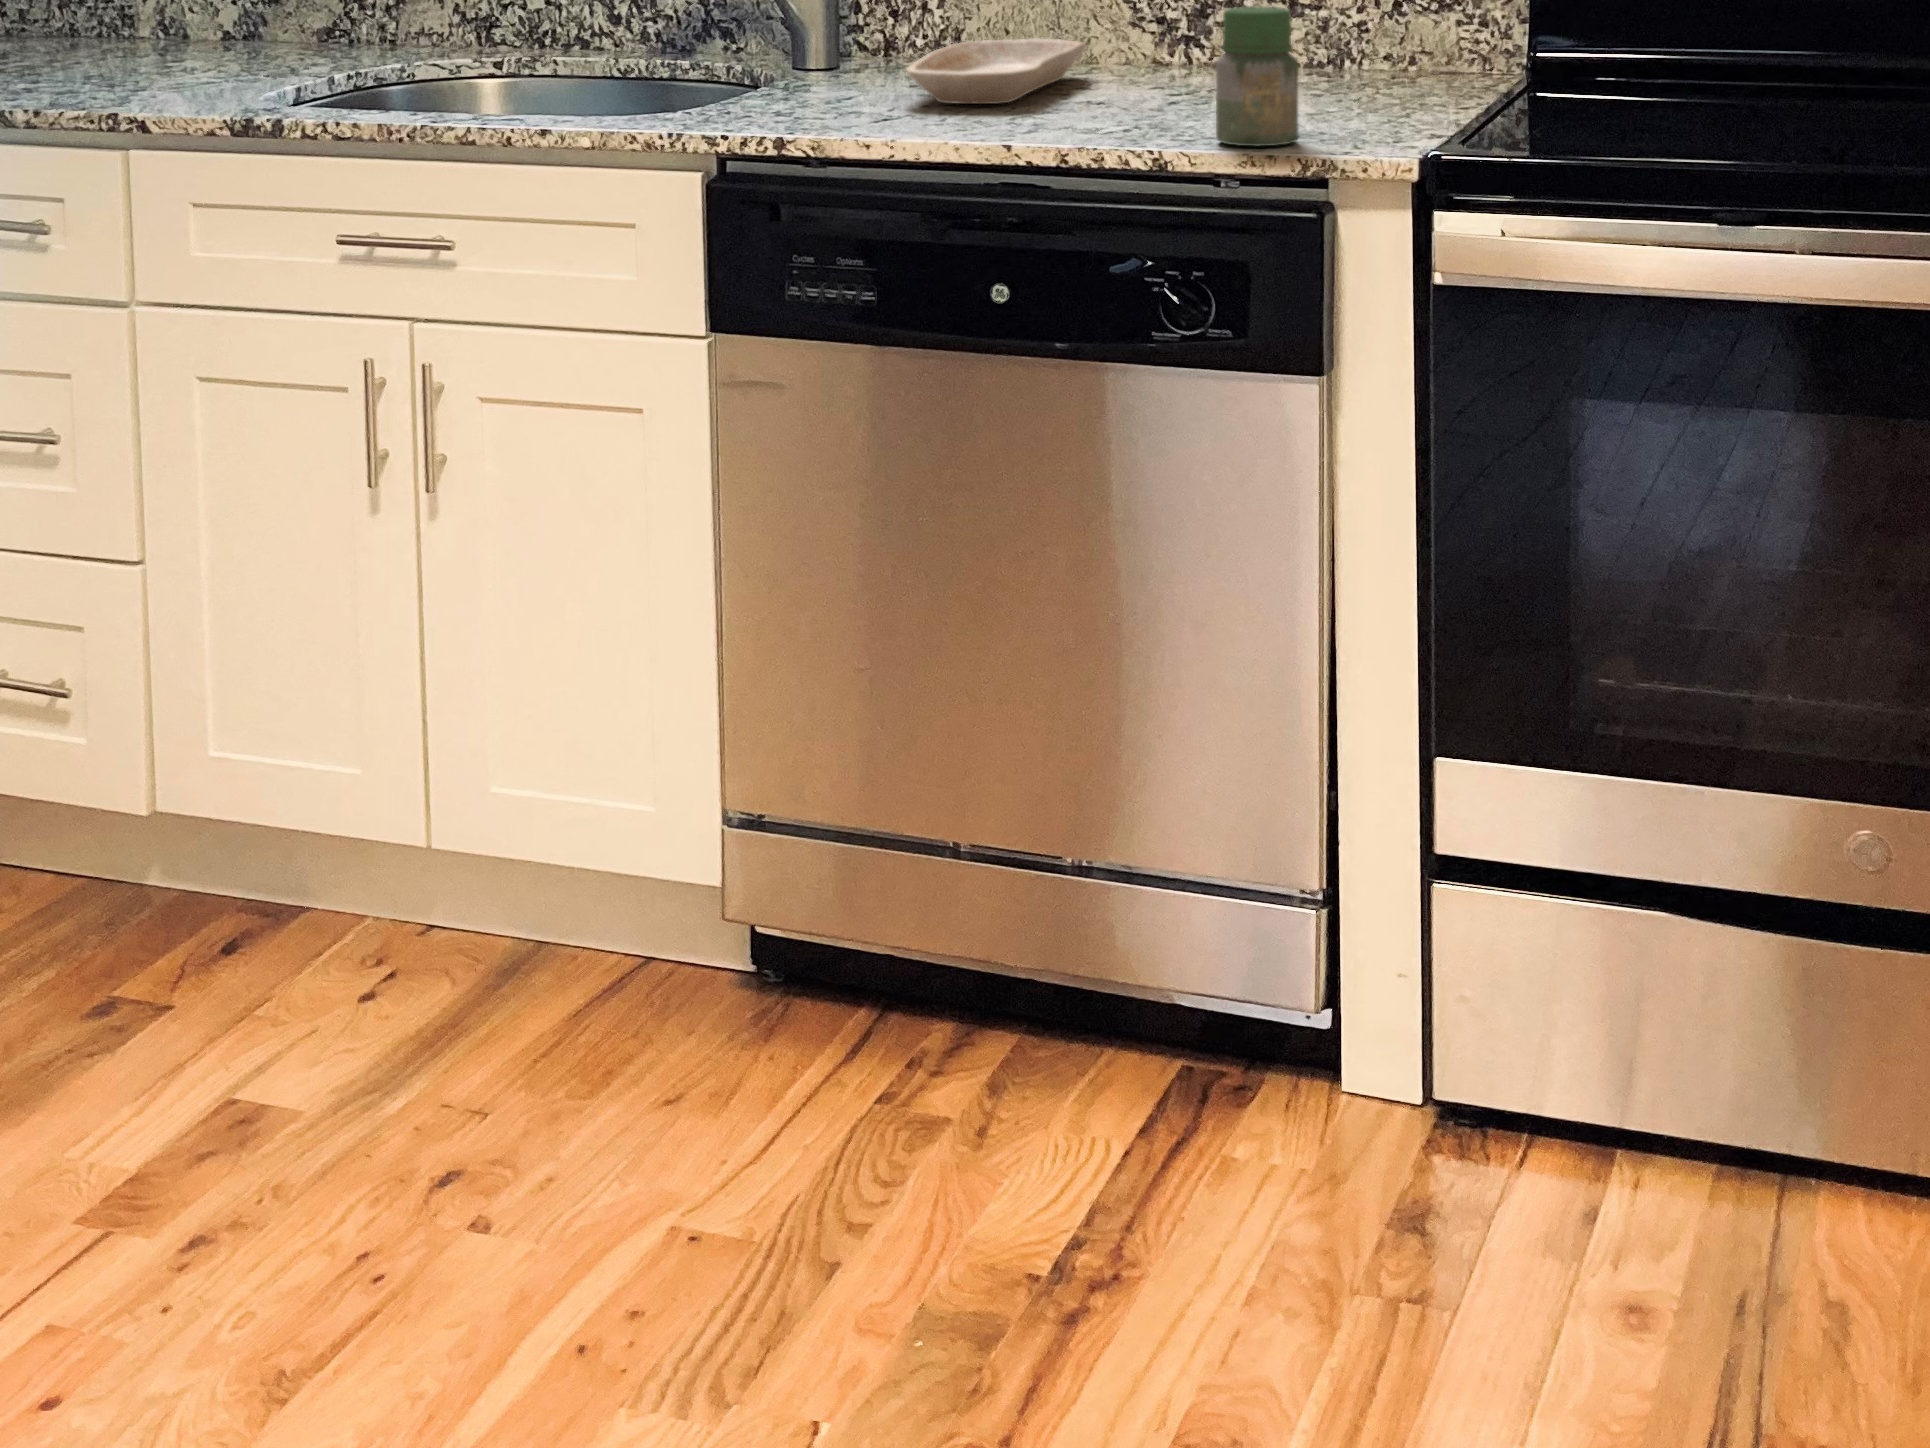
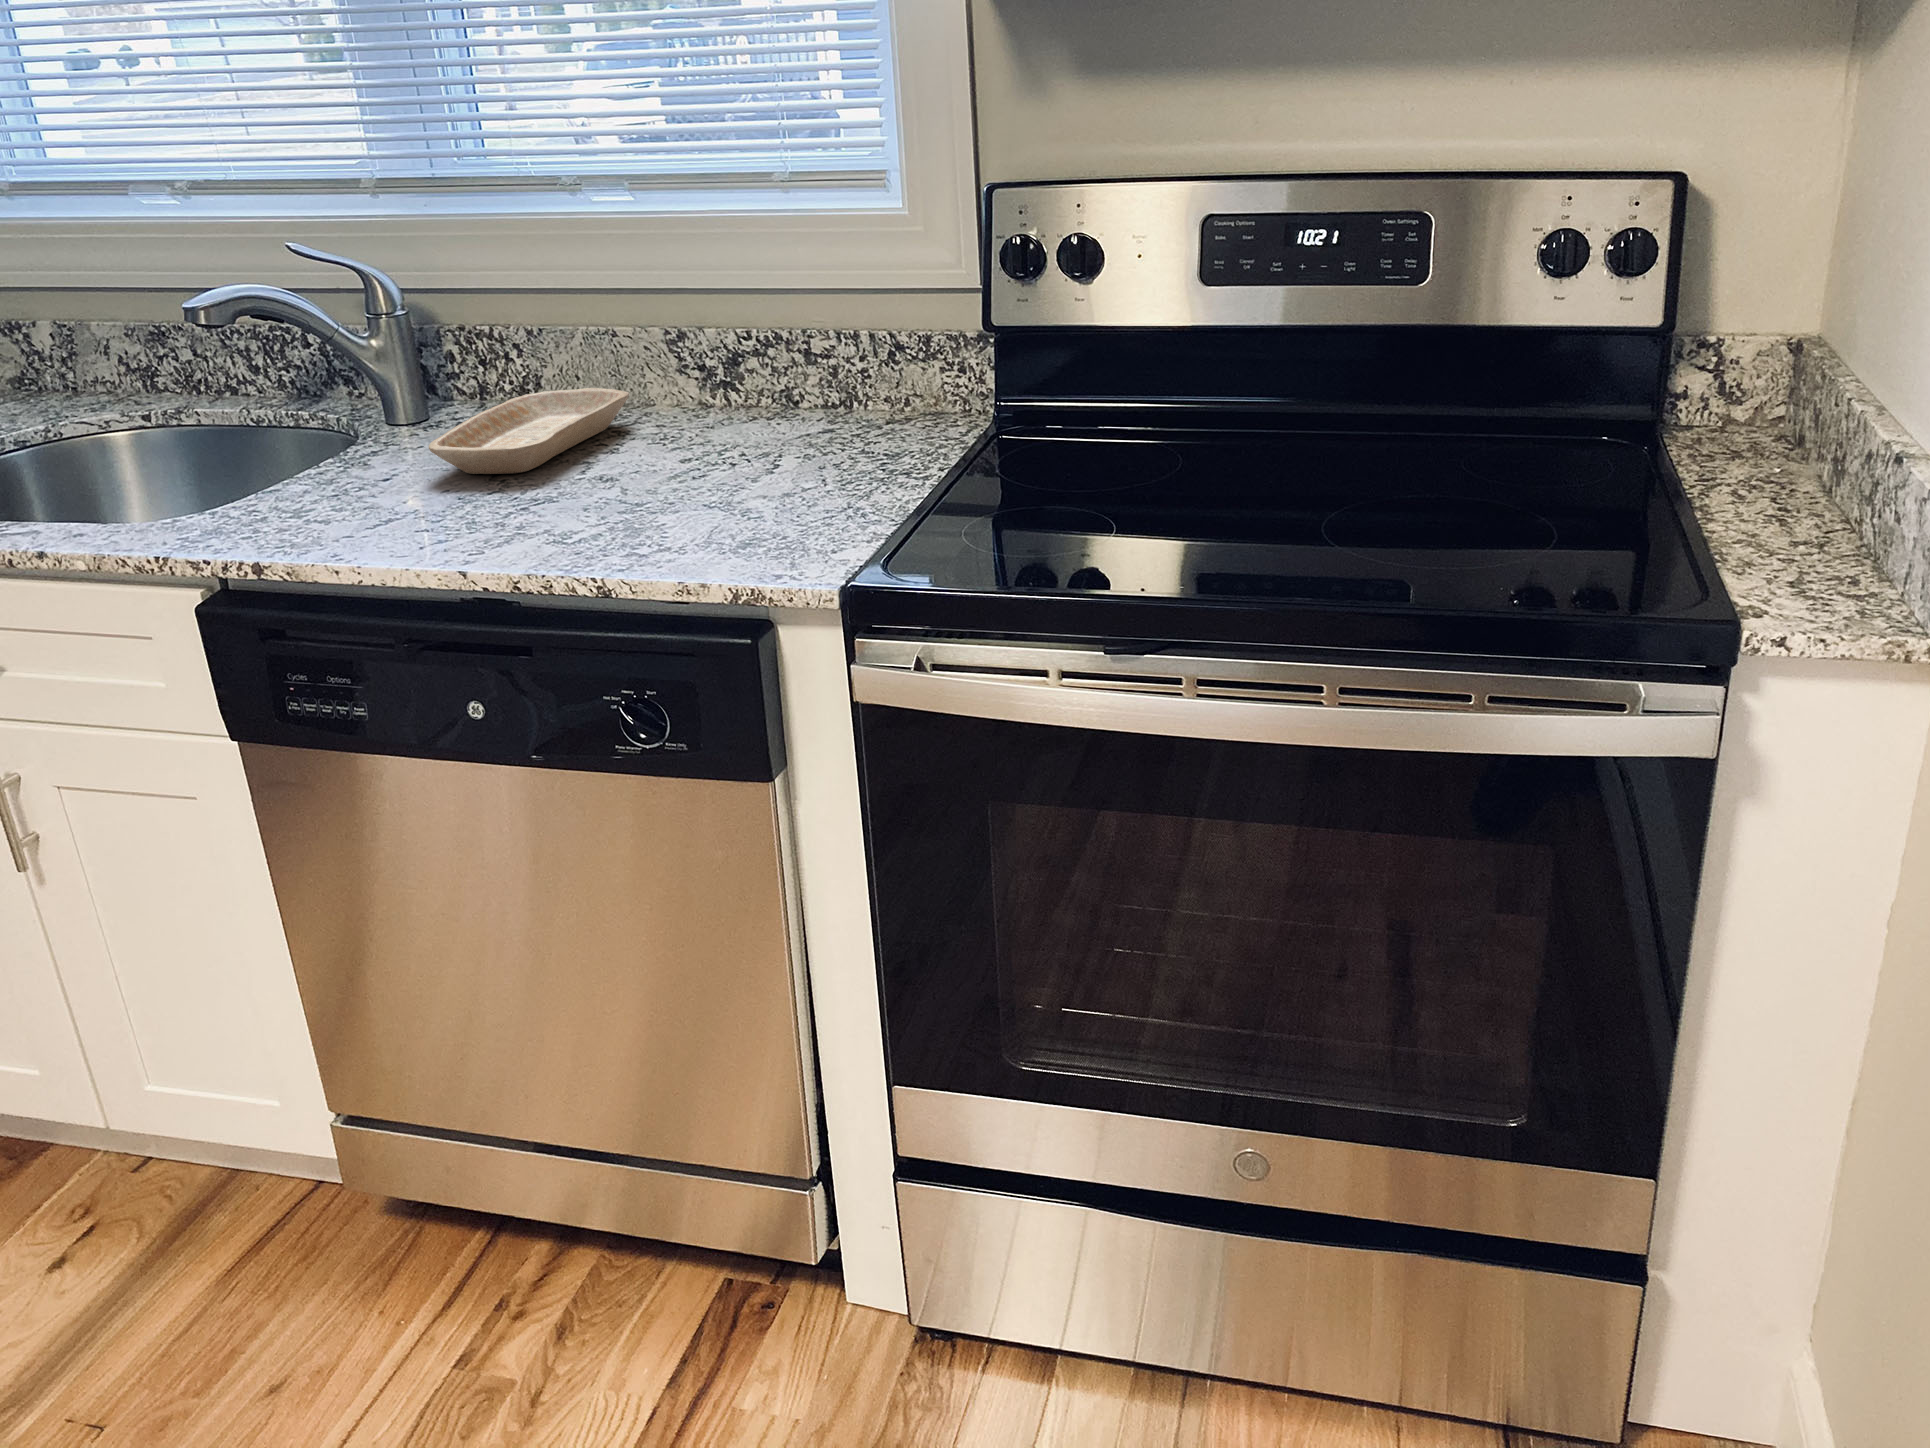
jar: present [1216,7,1298,146] -> none [657,403,745,547]

